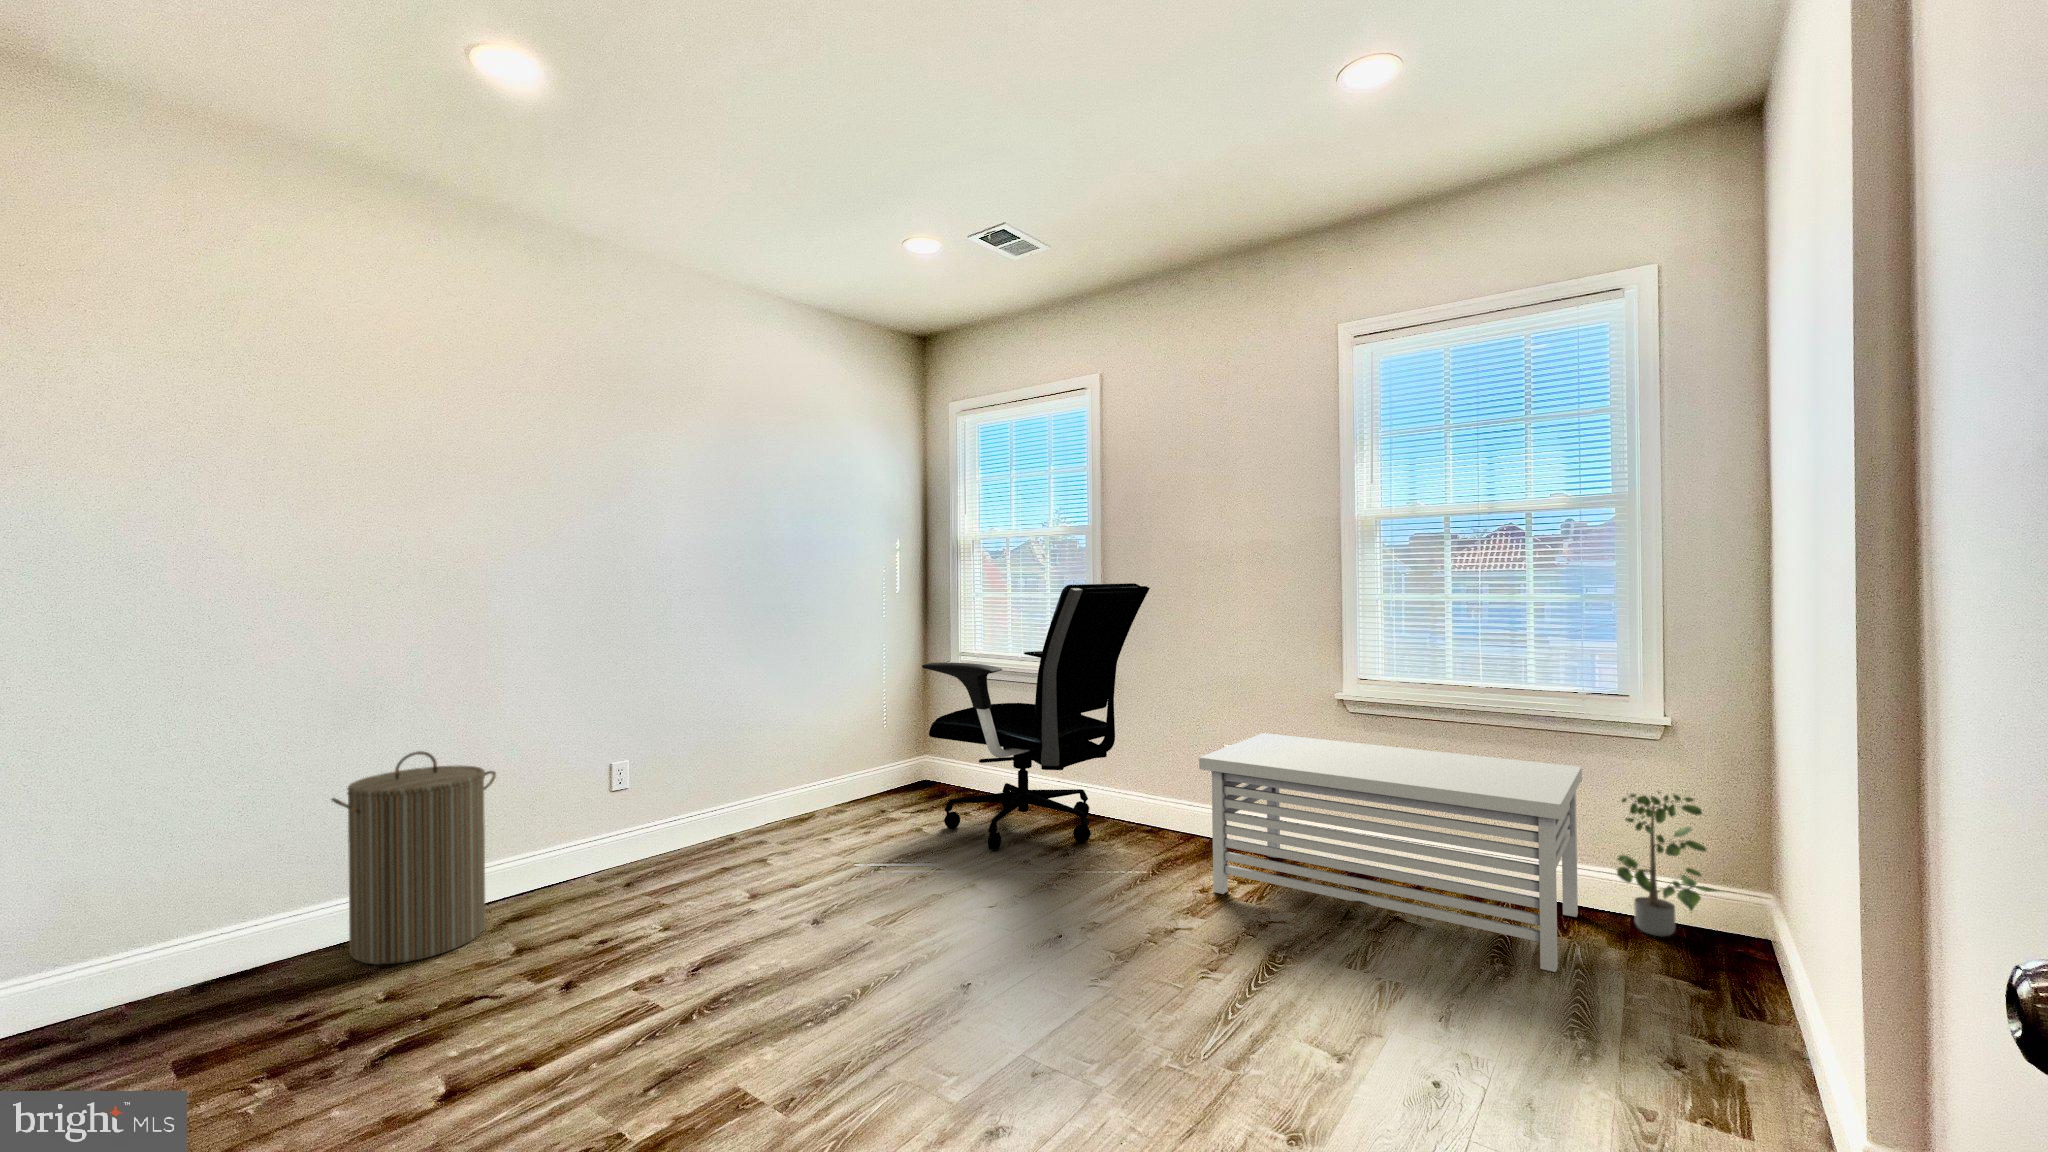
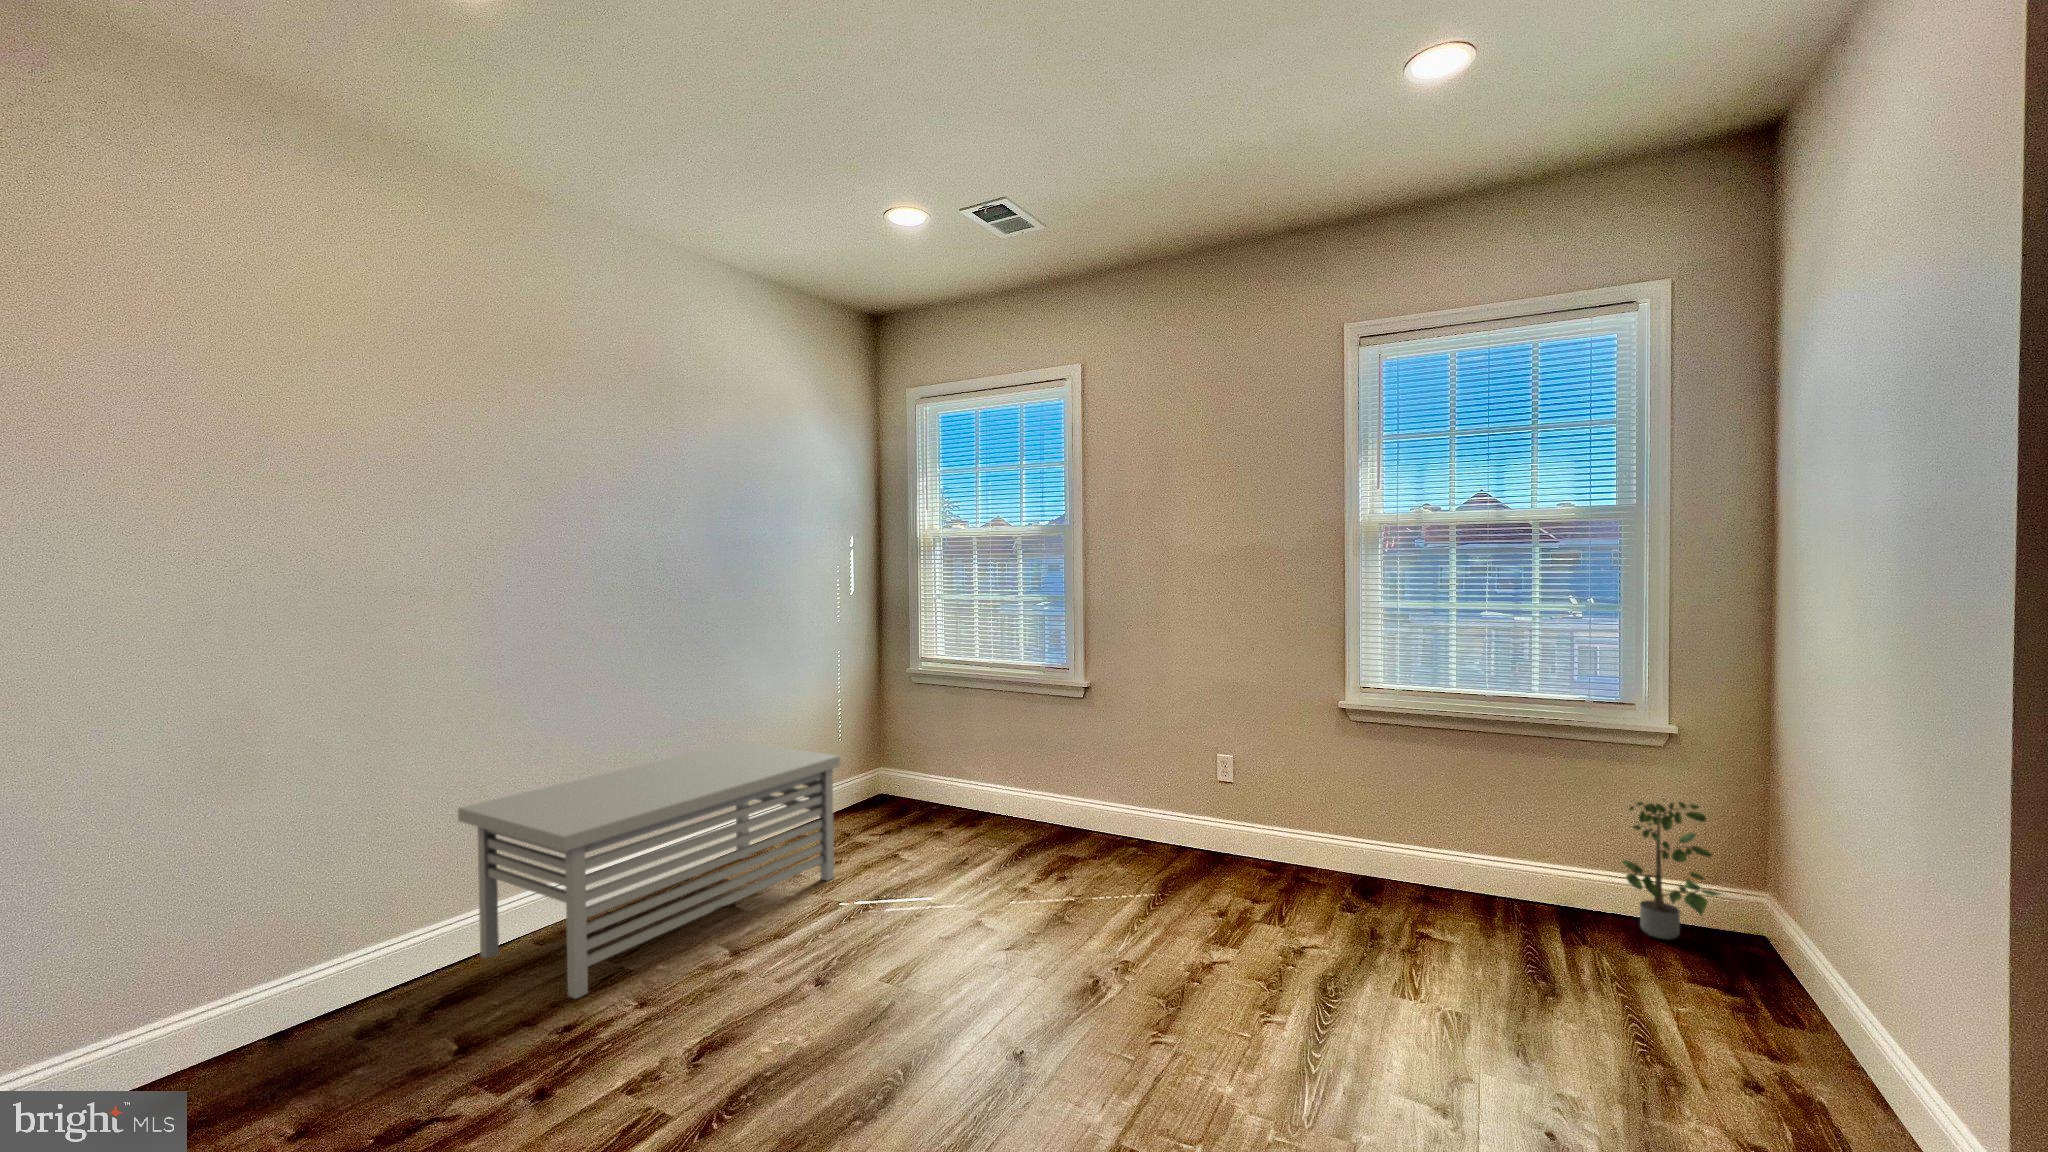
office chair: present [922,583,1150,850] -> none [902,592,1139,877]
storage bench: present [1199,733,1582,972] -> present [458,742,840,999]
laundry hamper: present [332,751,496,964] -> none [207,812,421,1084]

